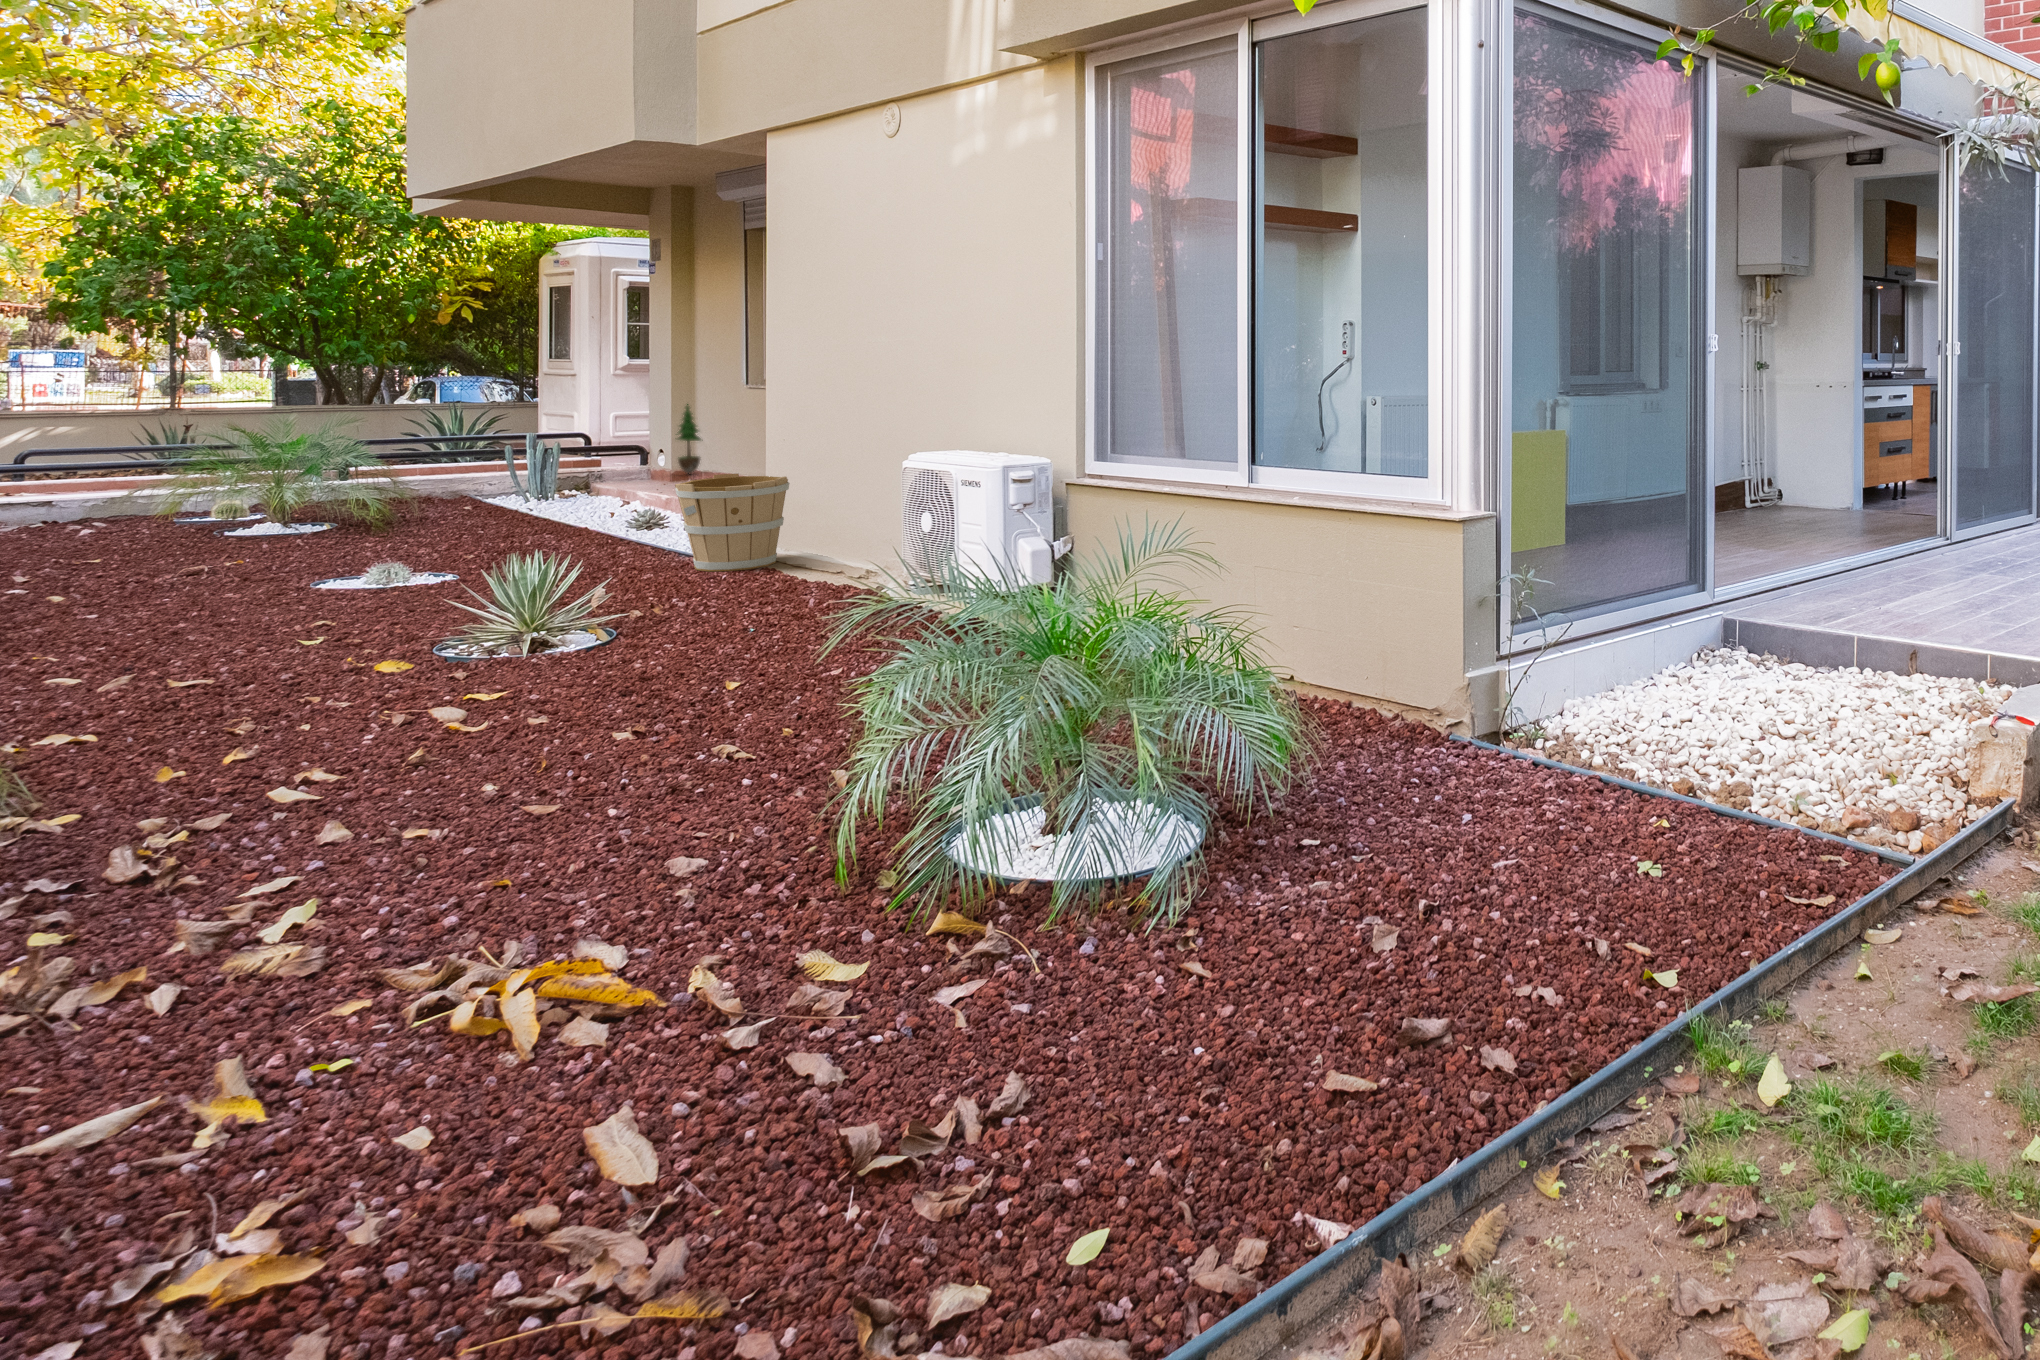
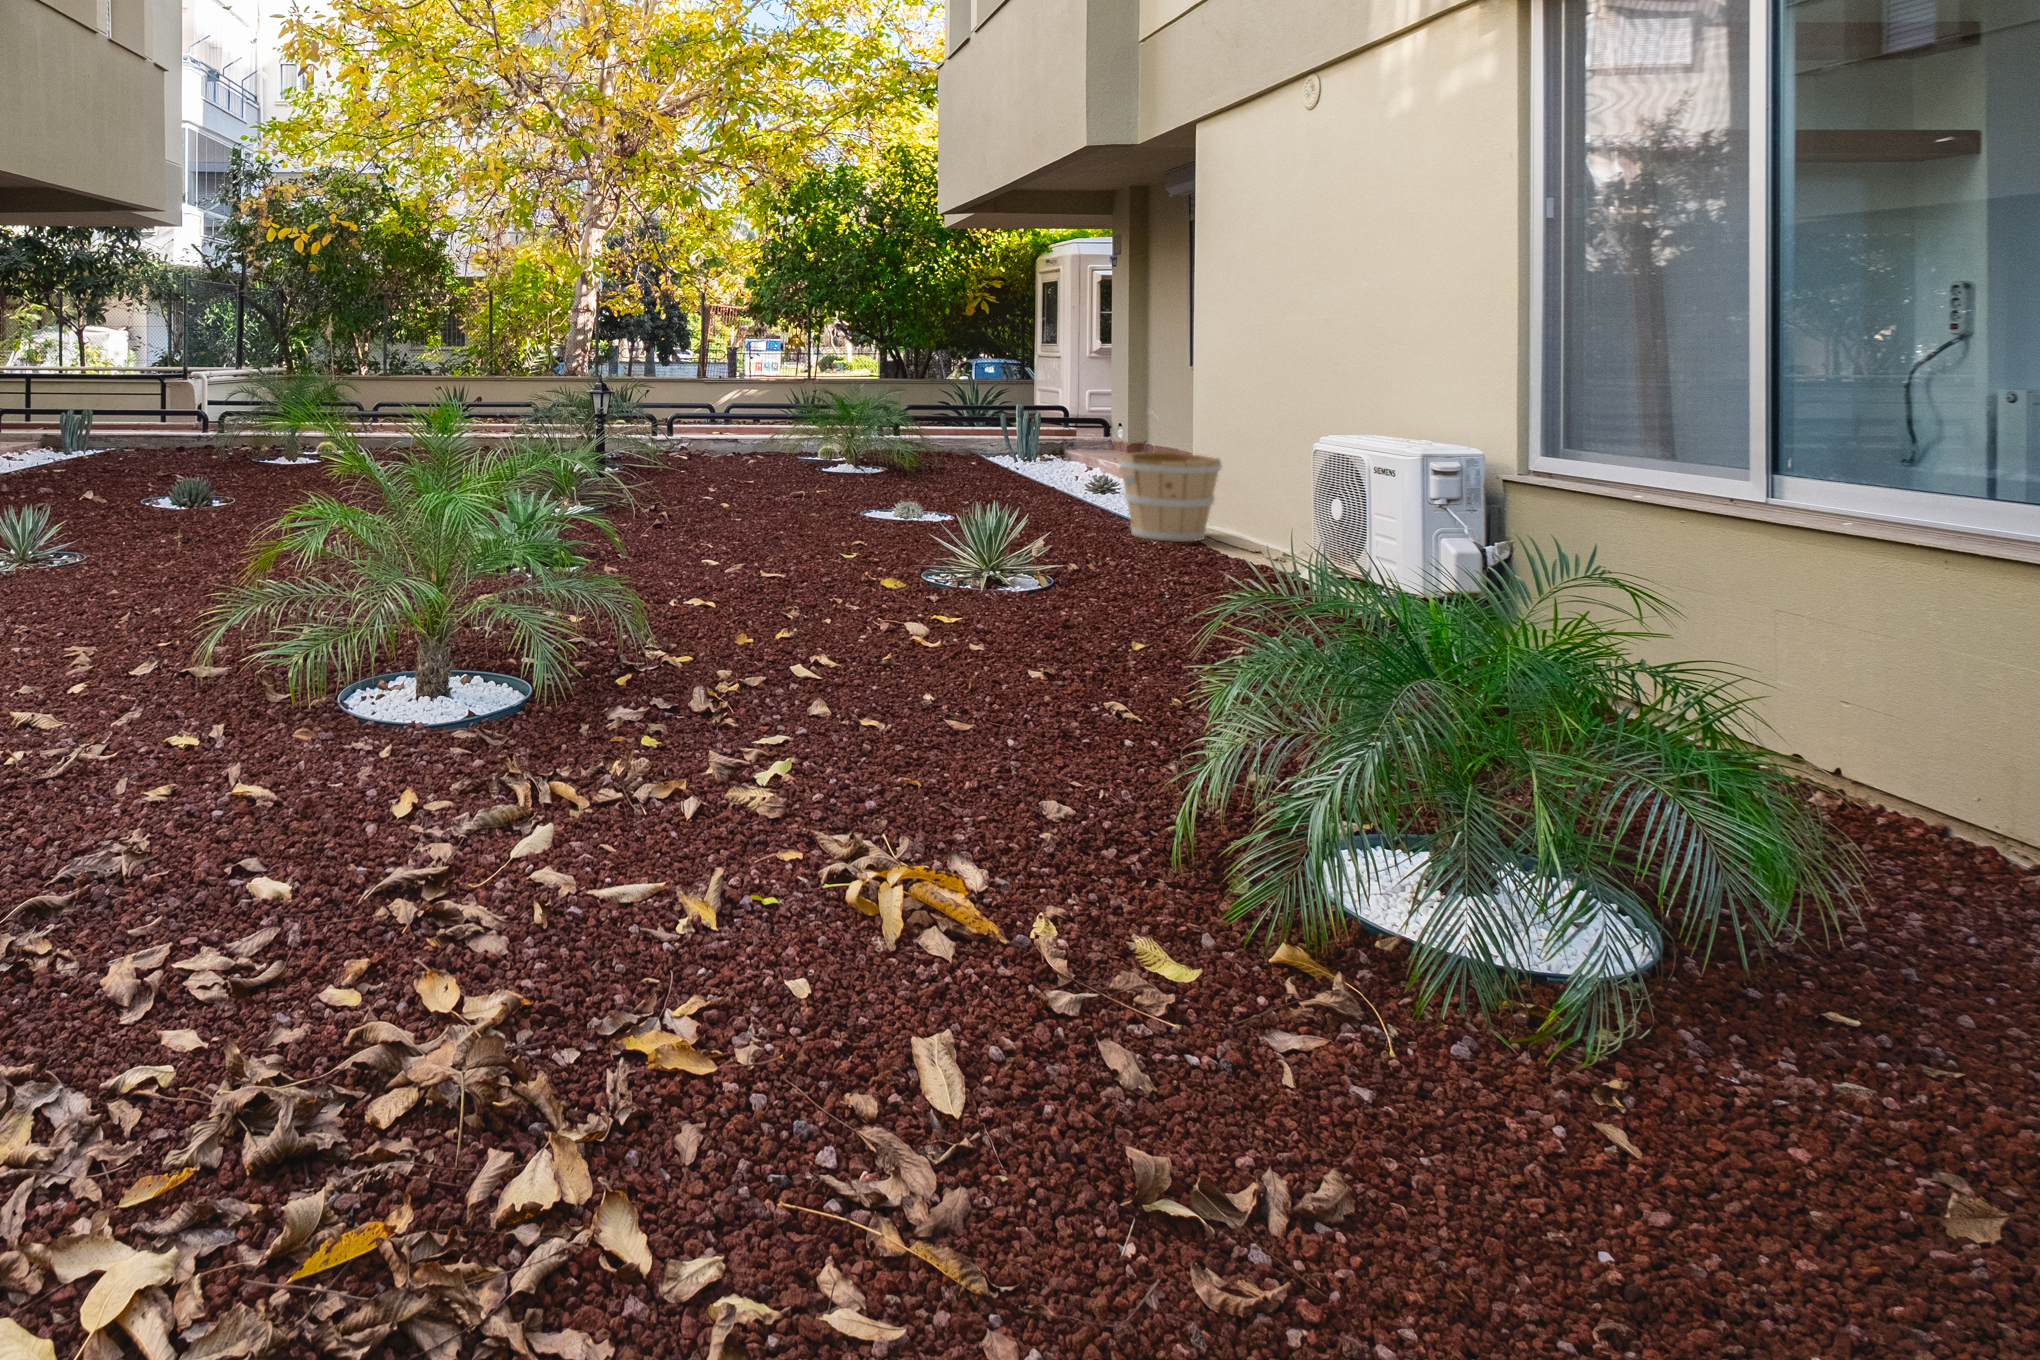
potted tree: present [676,404,703,474] -> none [1135,382,1160,448]

